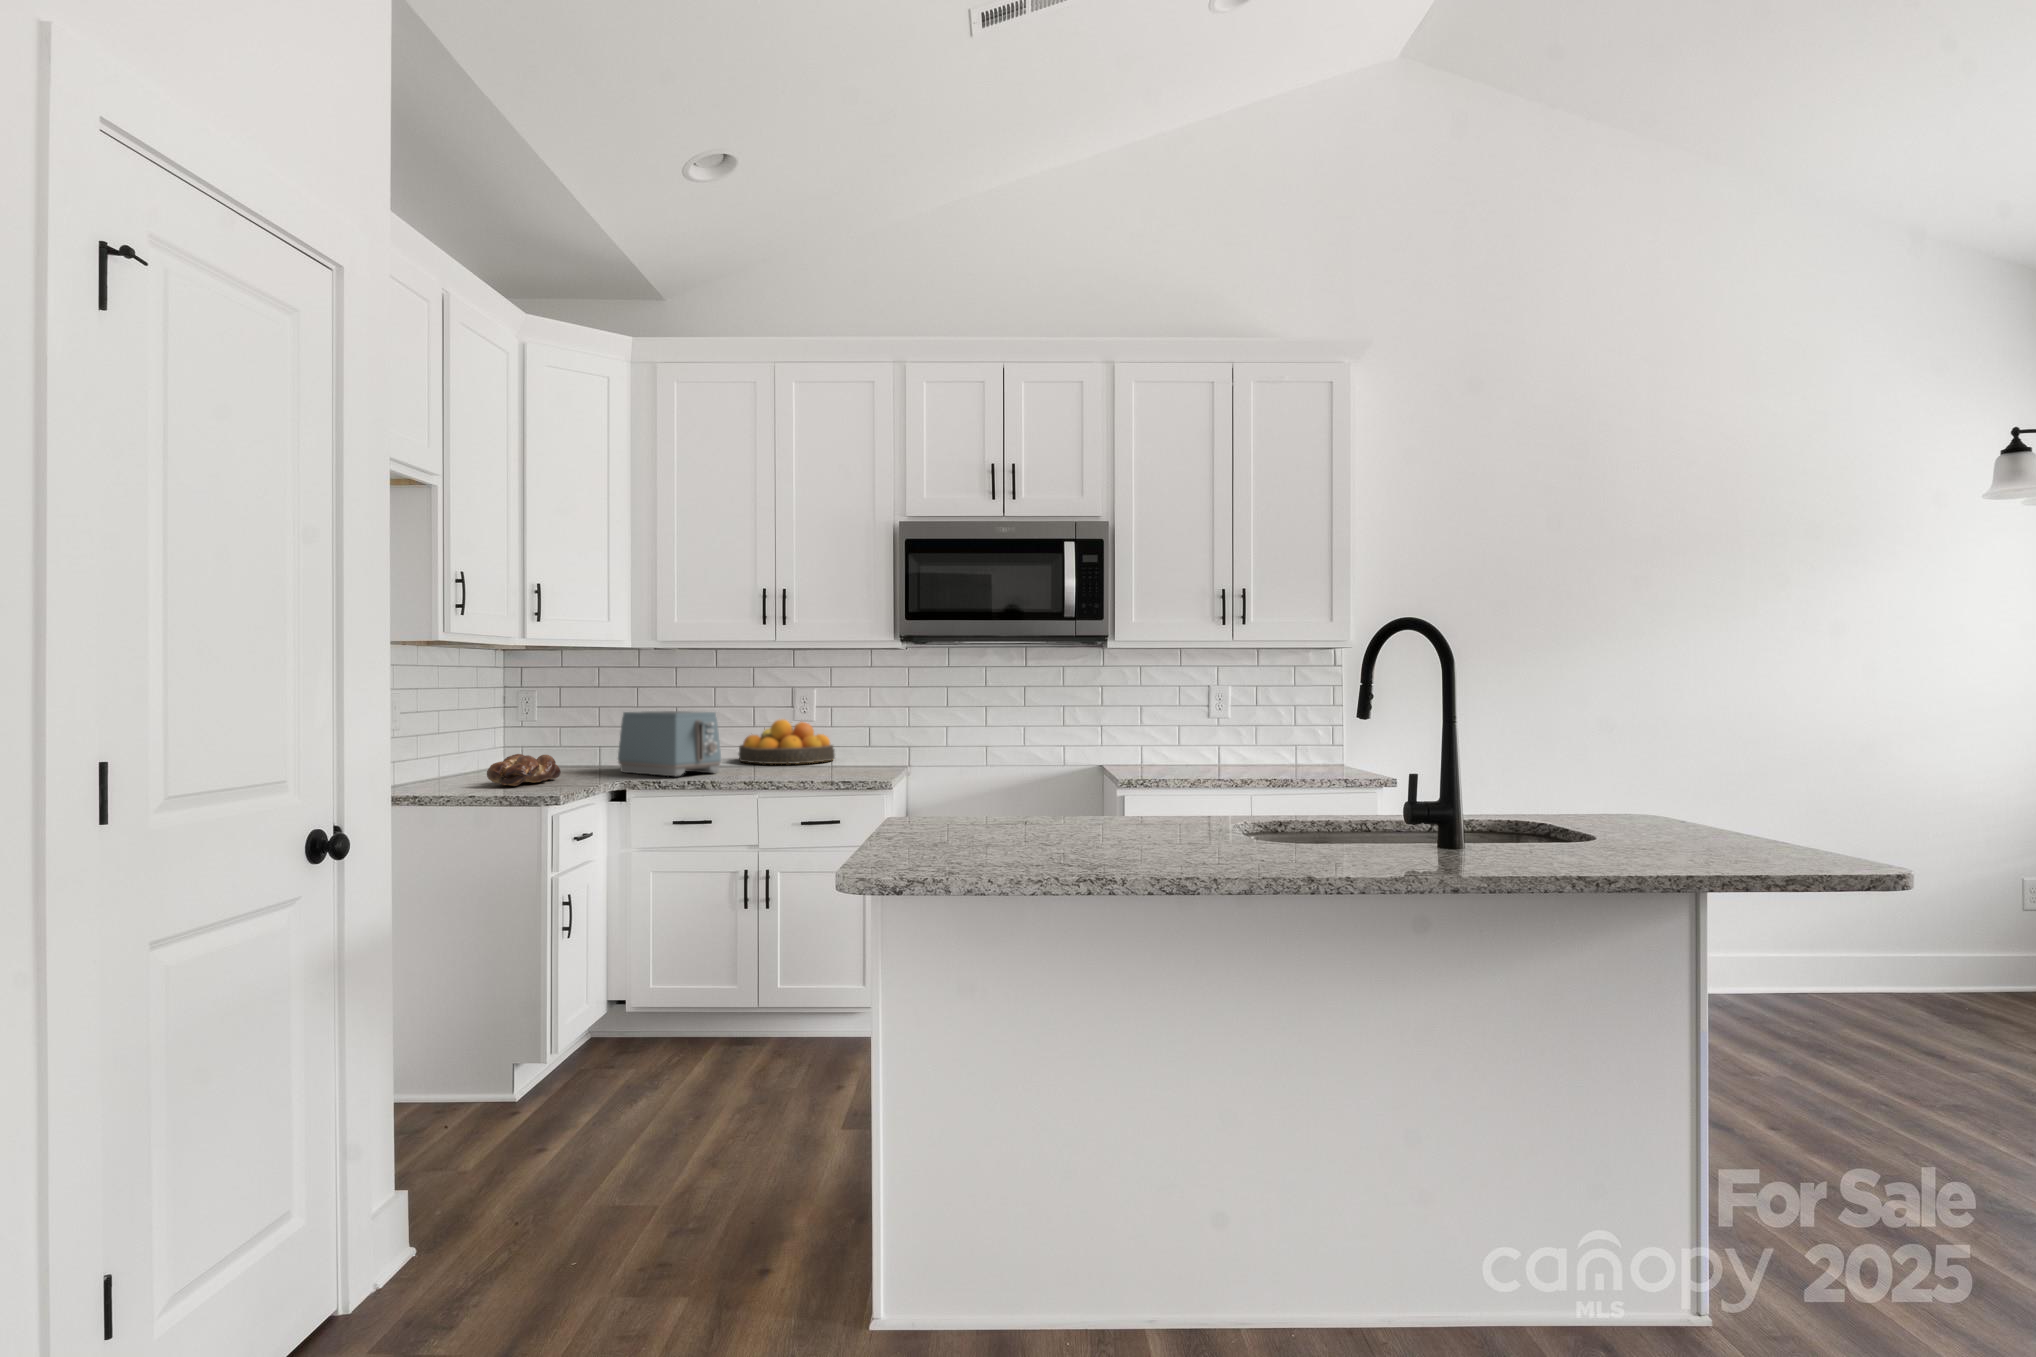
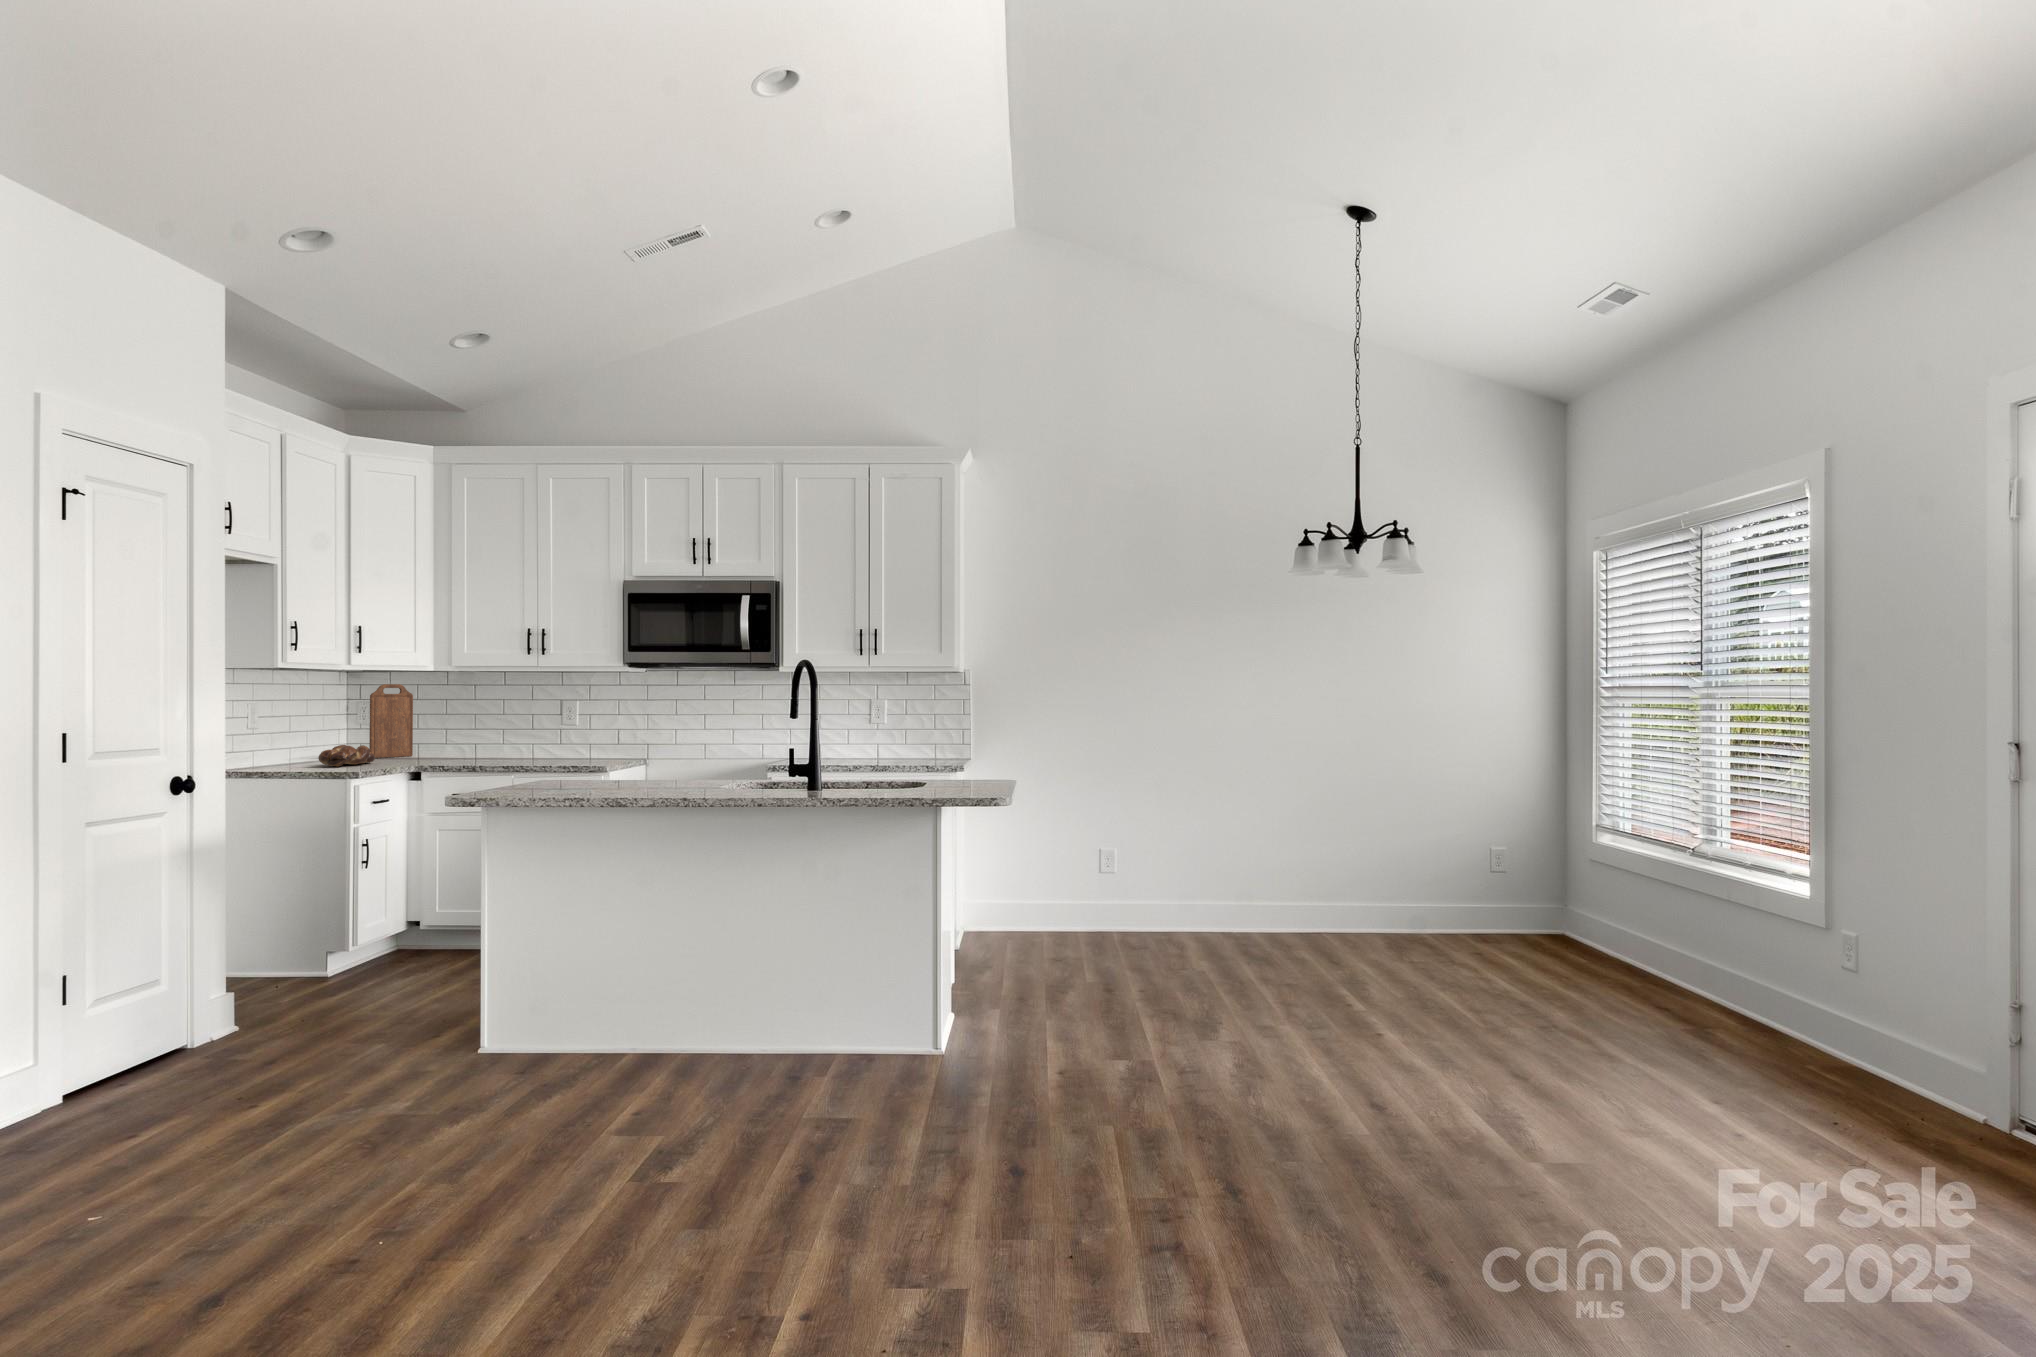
cutting board: none [545,668,600,771] -> present [369,684,413,758]
toaster: present [618,711,721,776] -> none [421,716,494,762]
fruit bowl: present [739,720,835,764] -> none [518,722,592,755]

